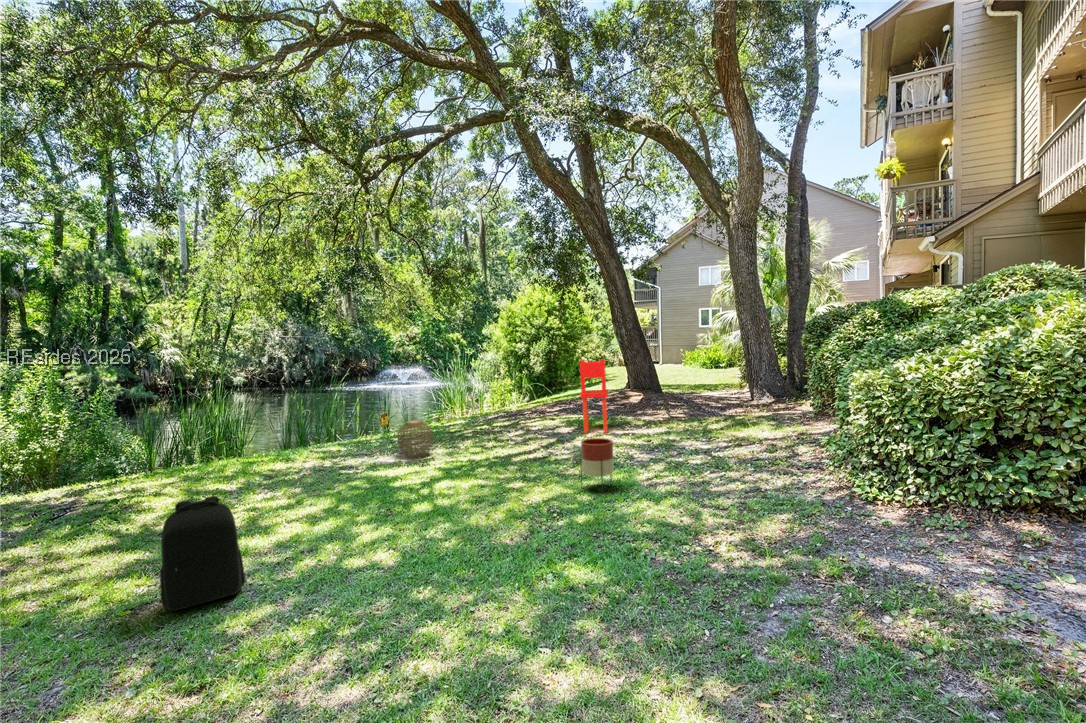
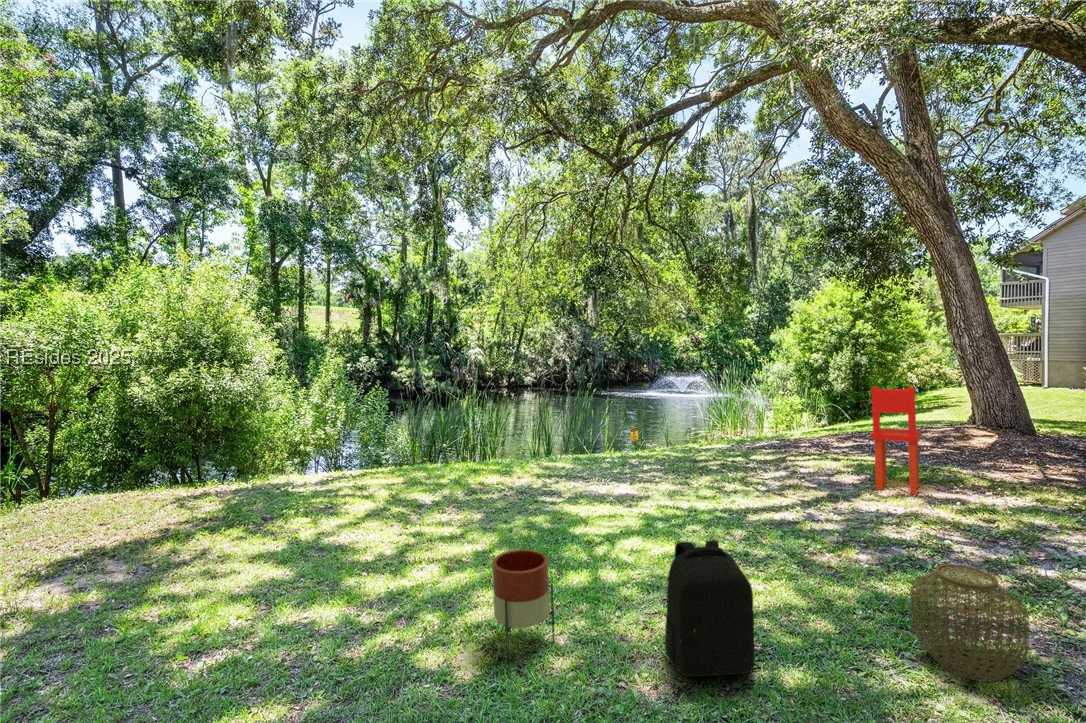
woven basket: present [398,420,433,458] -> present [910,564,1029,682]
planter: present [580,438,614,493] -> present [493,549,555,661]
backpack: present [160,496,245,611] -> present [665,540,755,677]

